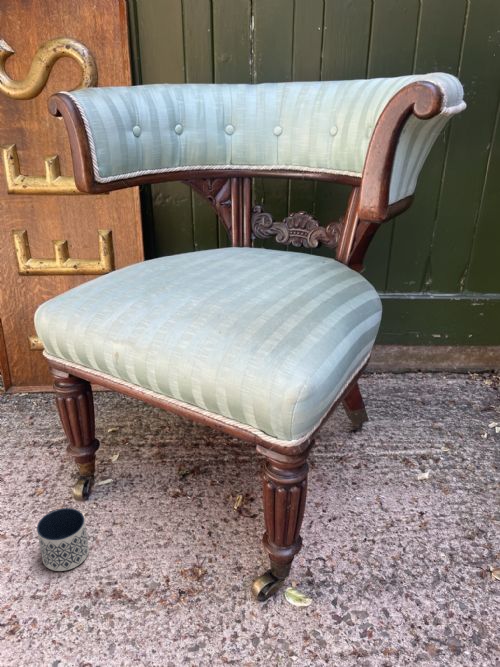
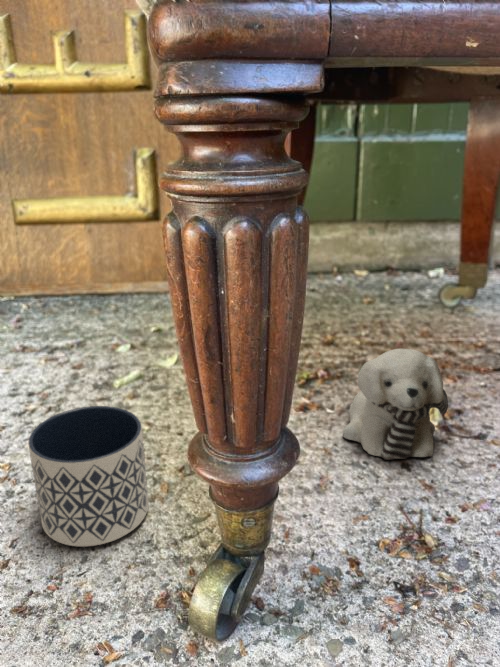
plush toy: none [187,478,235,530] -> present [343,349,448,460]

